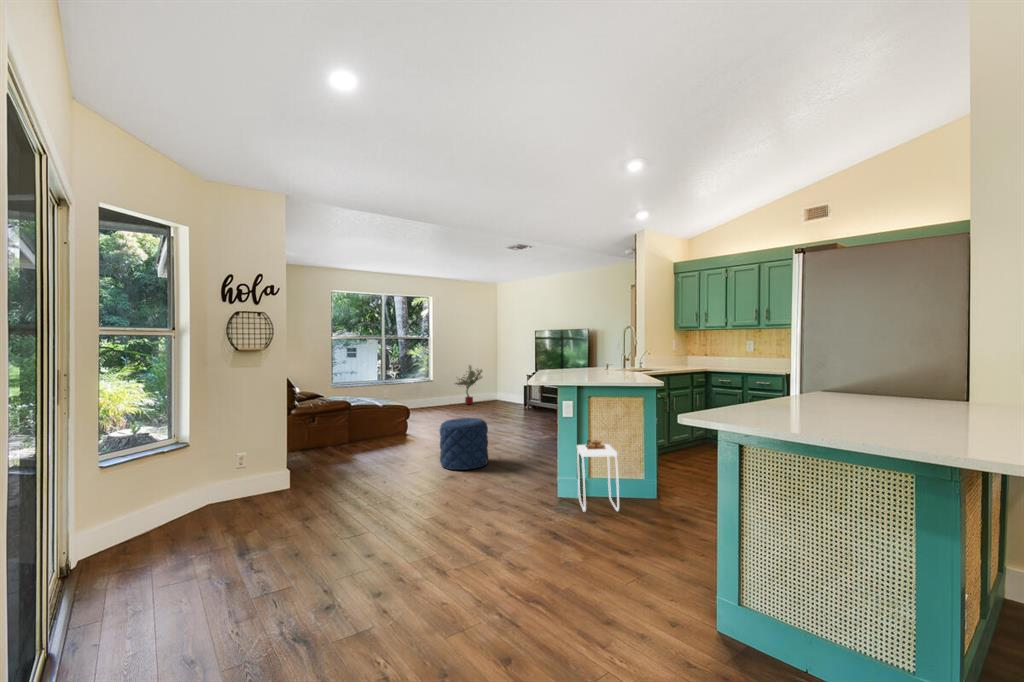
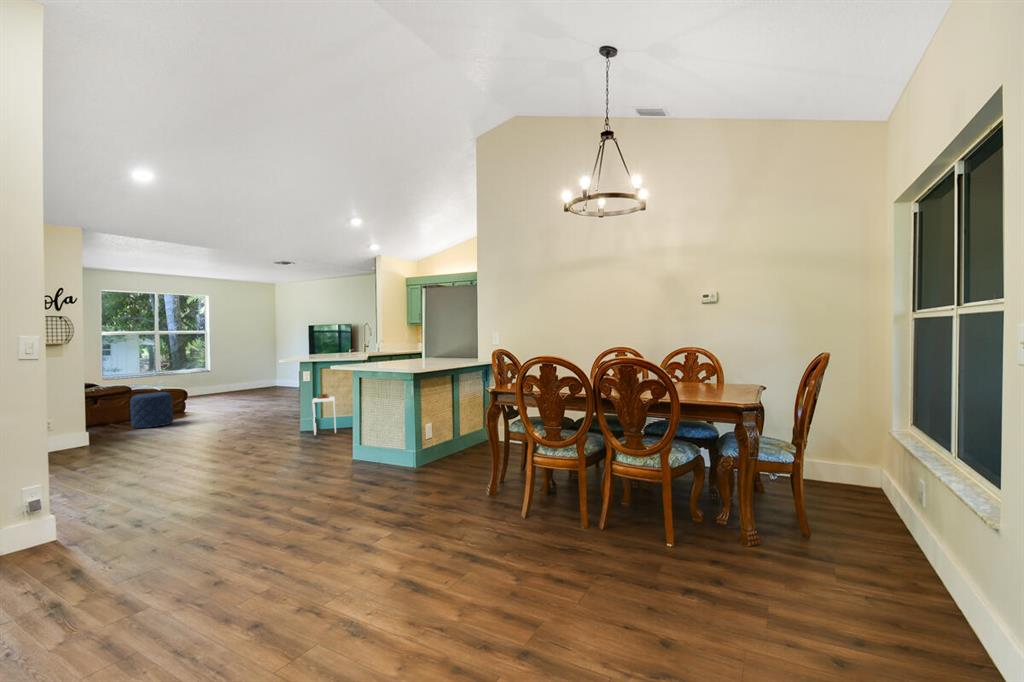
potted tree: present [455,366,482,405] -> none [232,356,261,392]
pouf: present [440,418,488,470] -> present [130,392,173,428]

